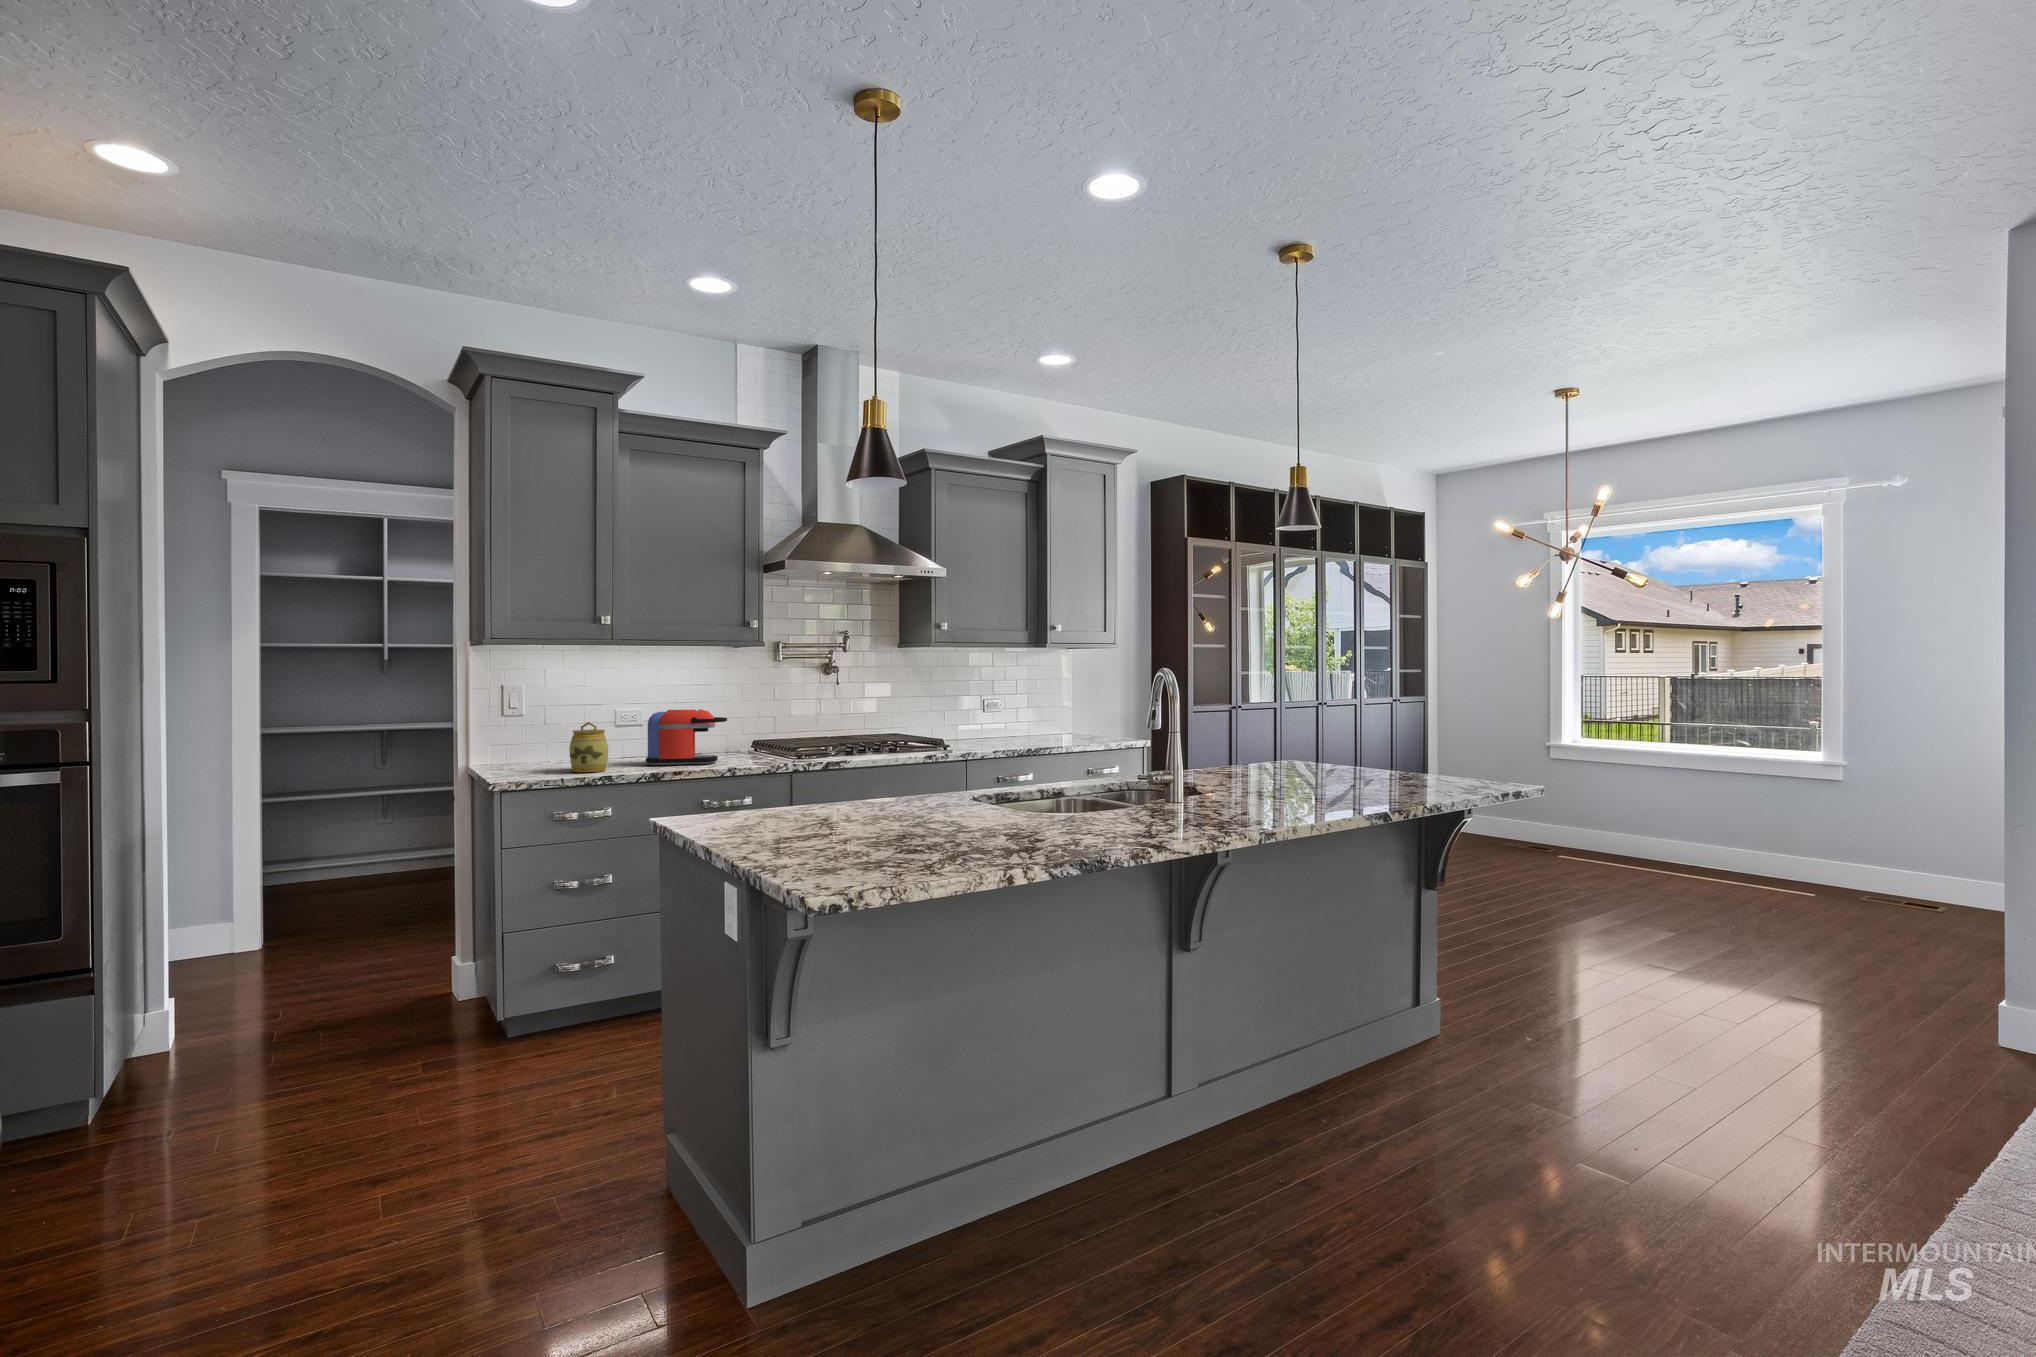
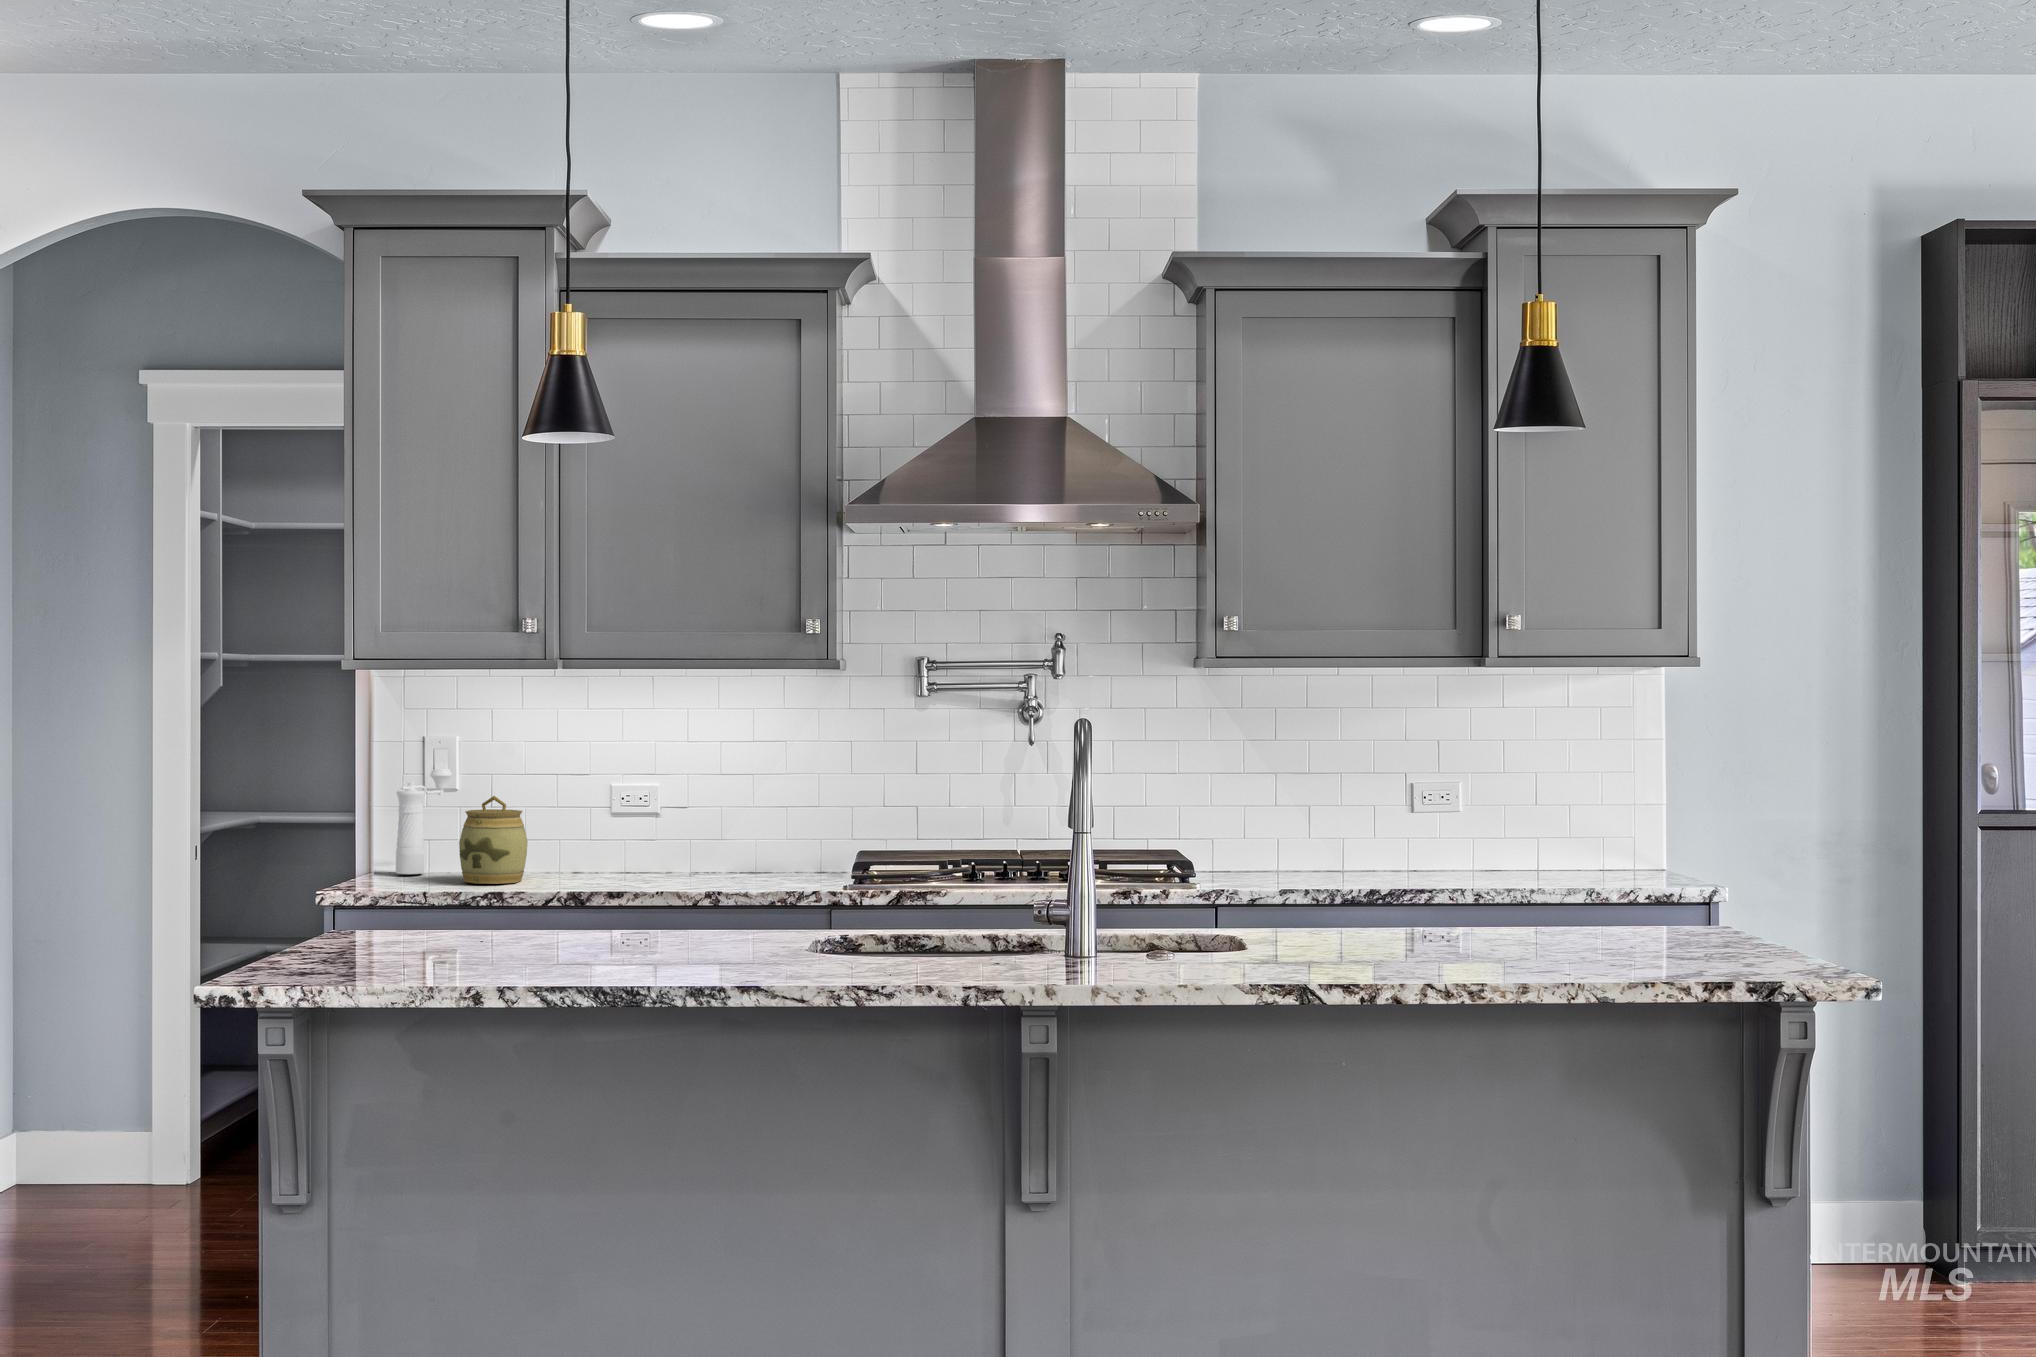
pepper mill: none [517,708,543,770] -> present [396,769,452,874]
coffee maker: present [646,709,727,765] -> none [595,779,732,881]

